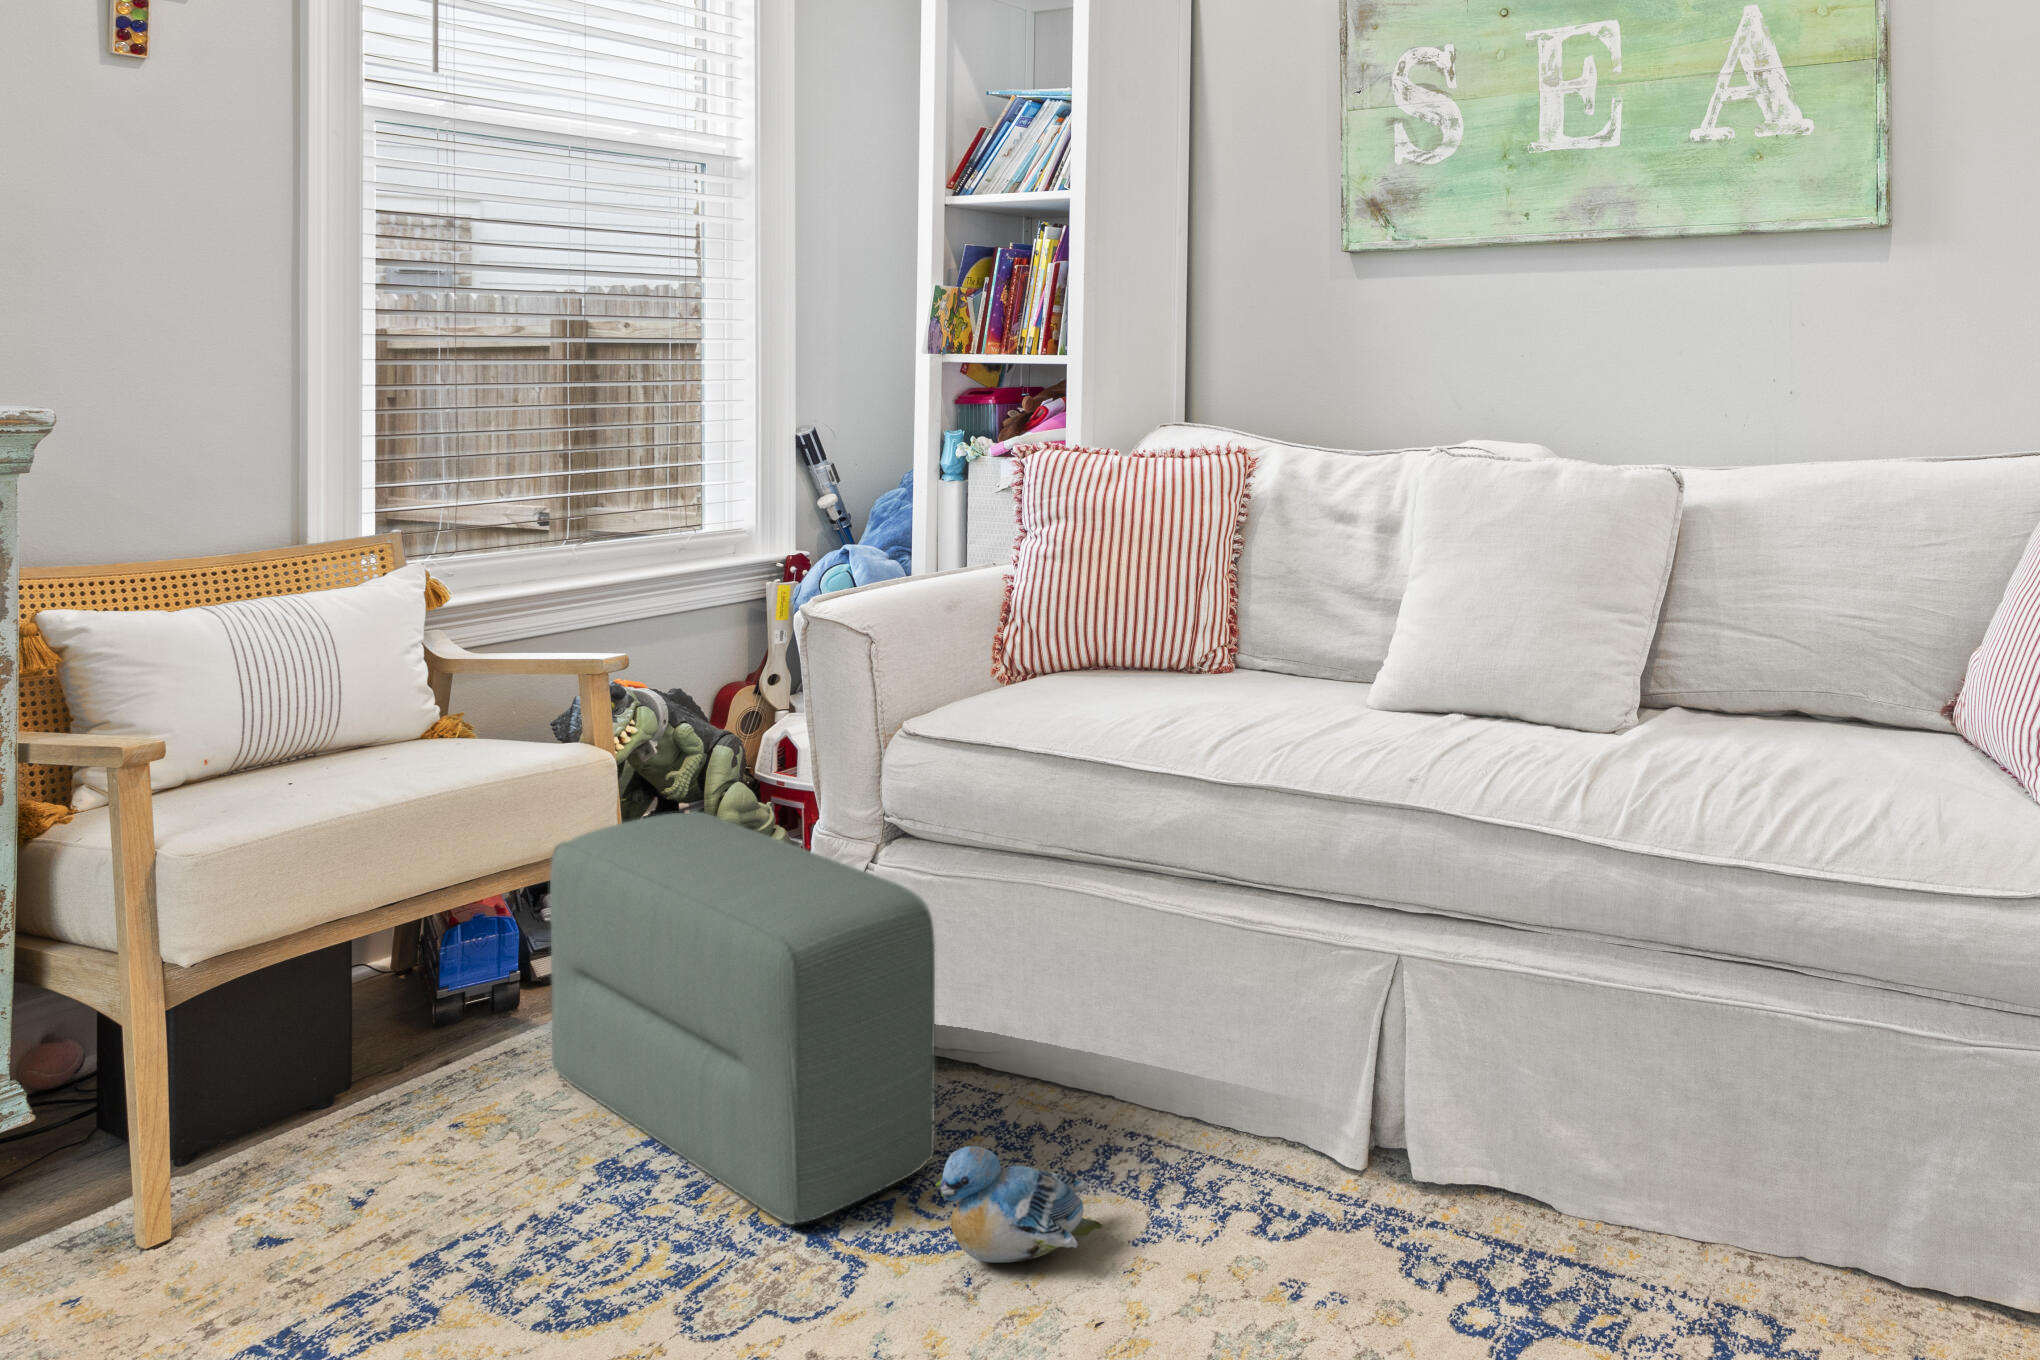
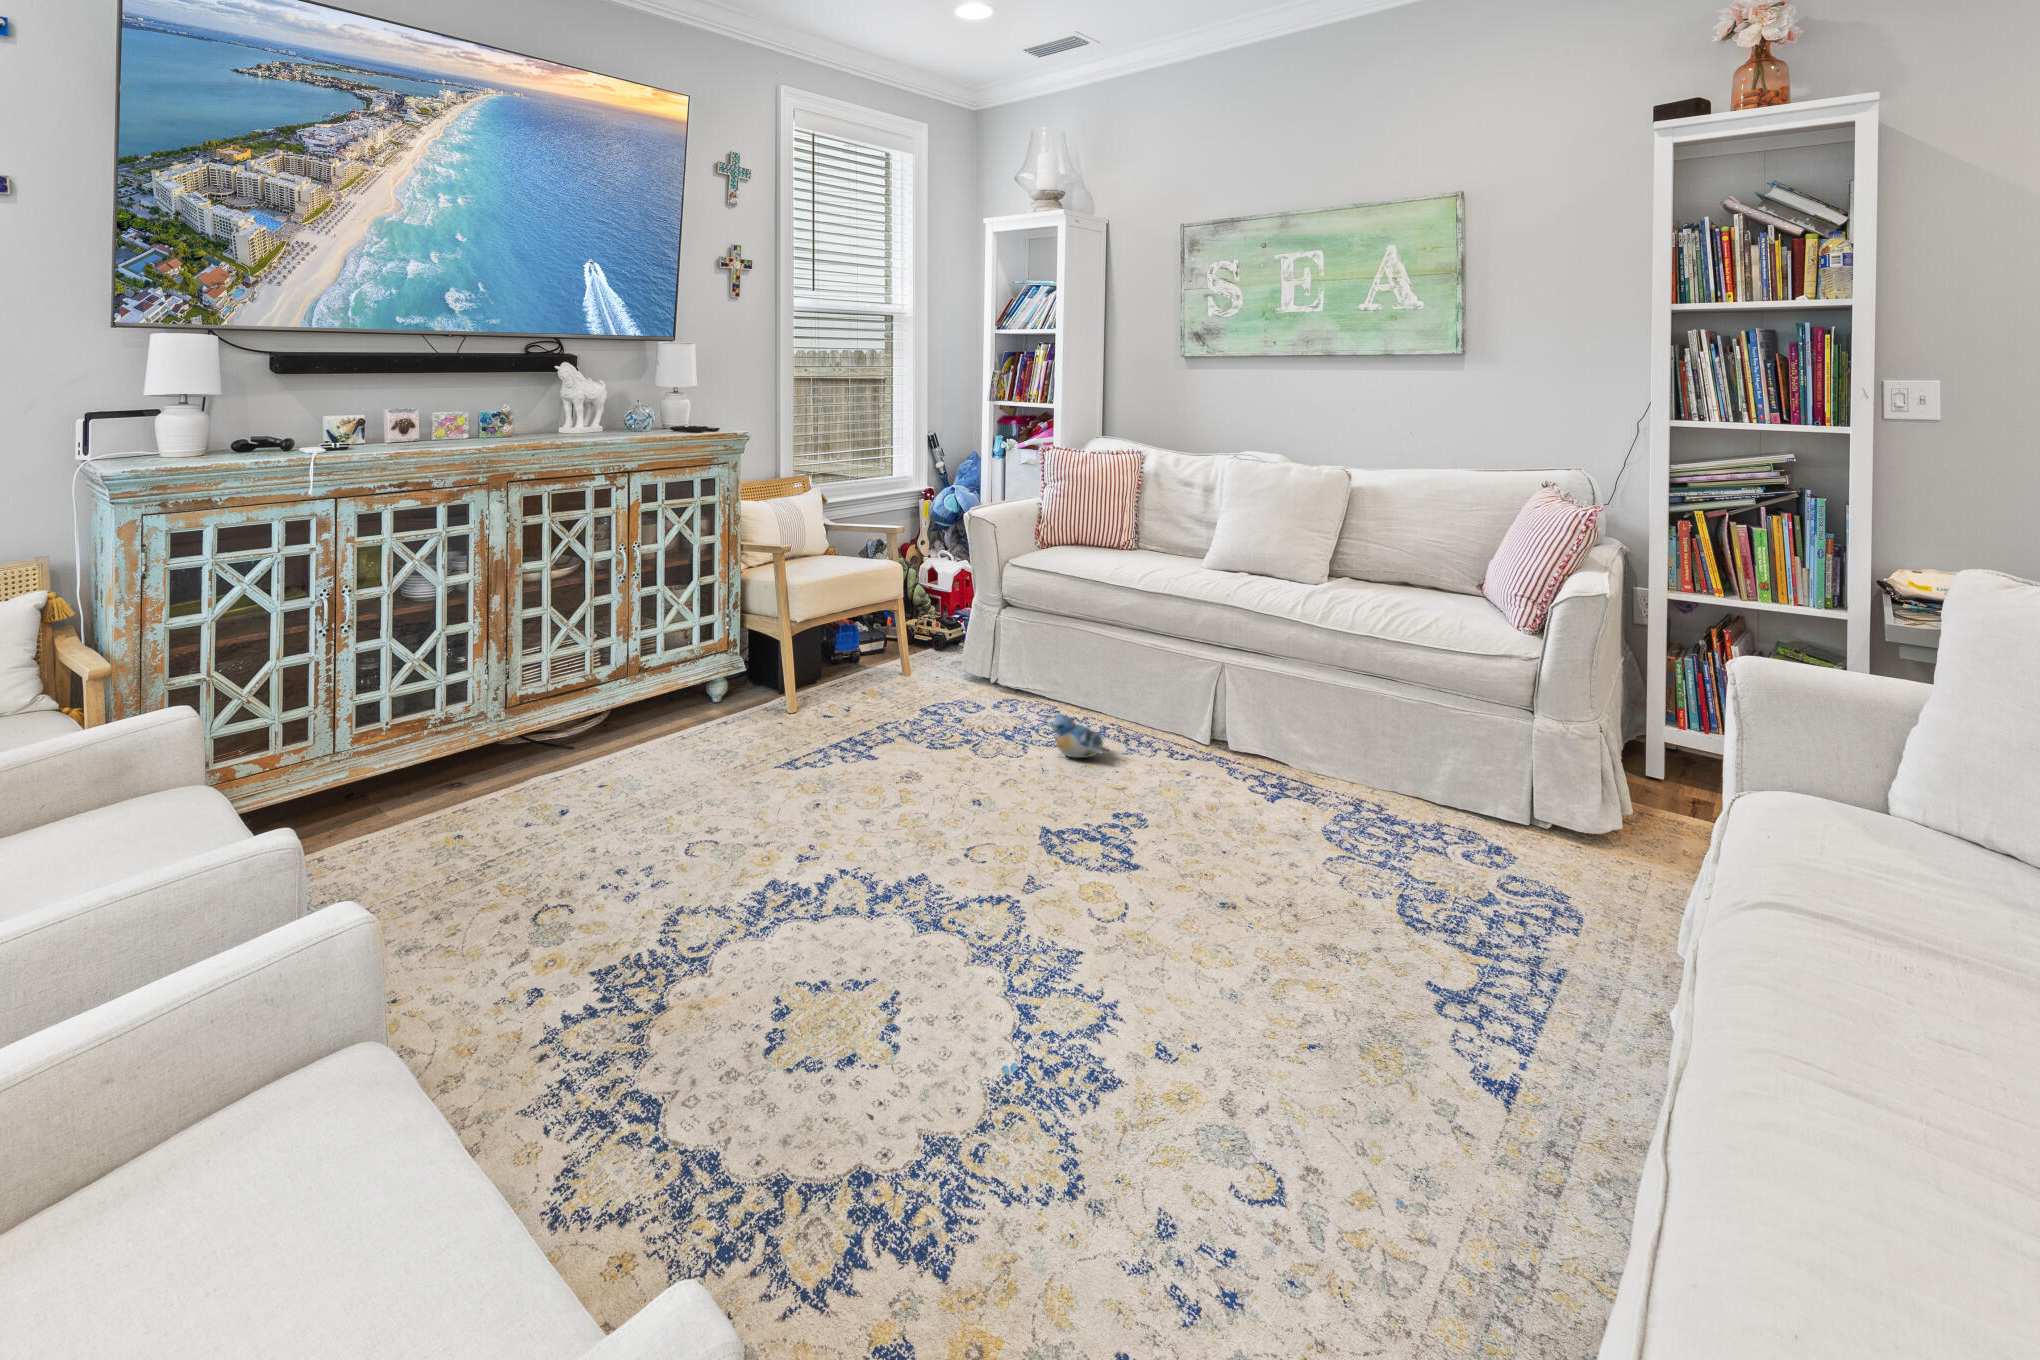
pouf: present [550,812,935,1225] -> none [883,591,1040,738]

